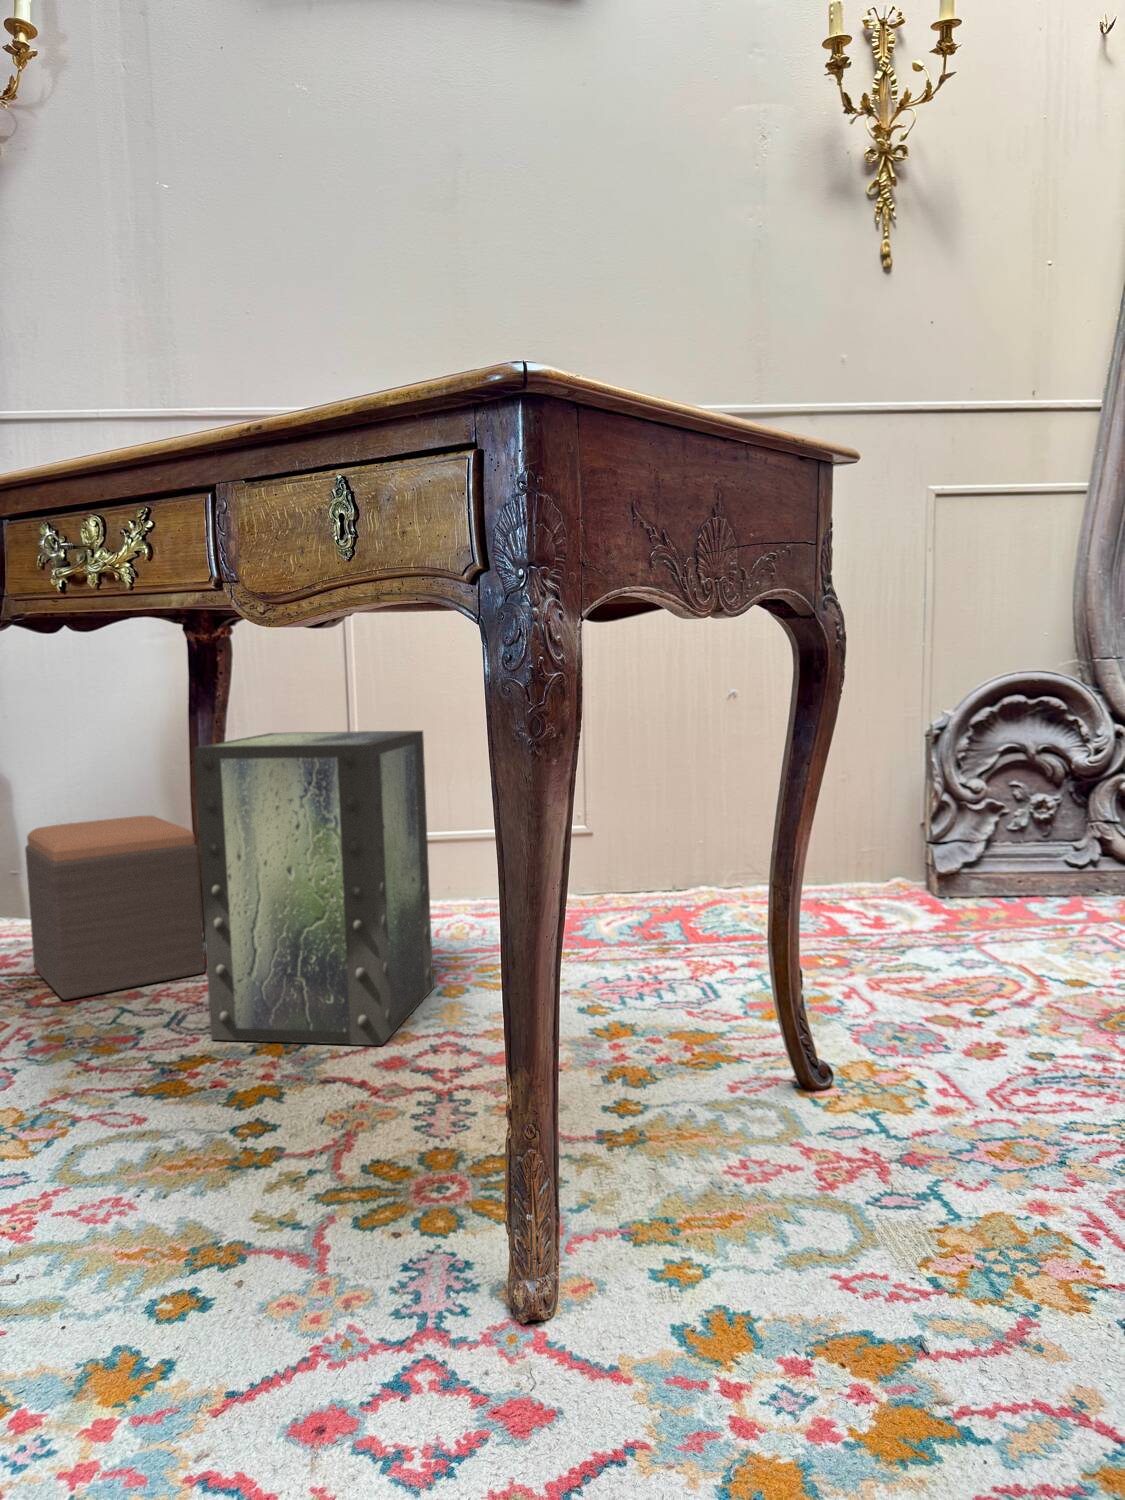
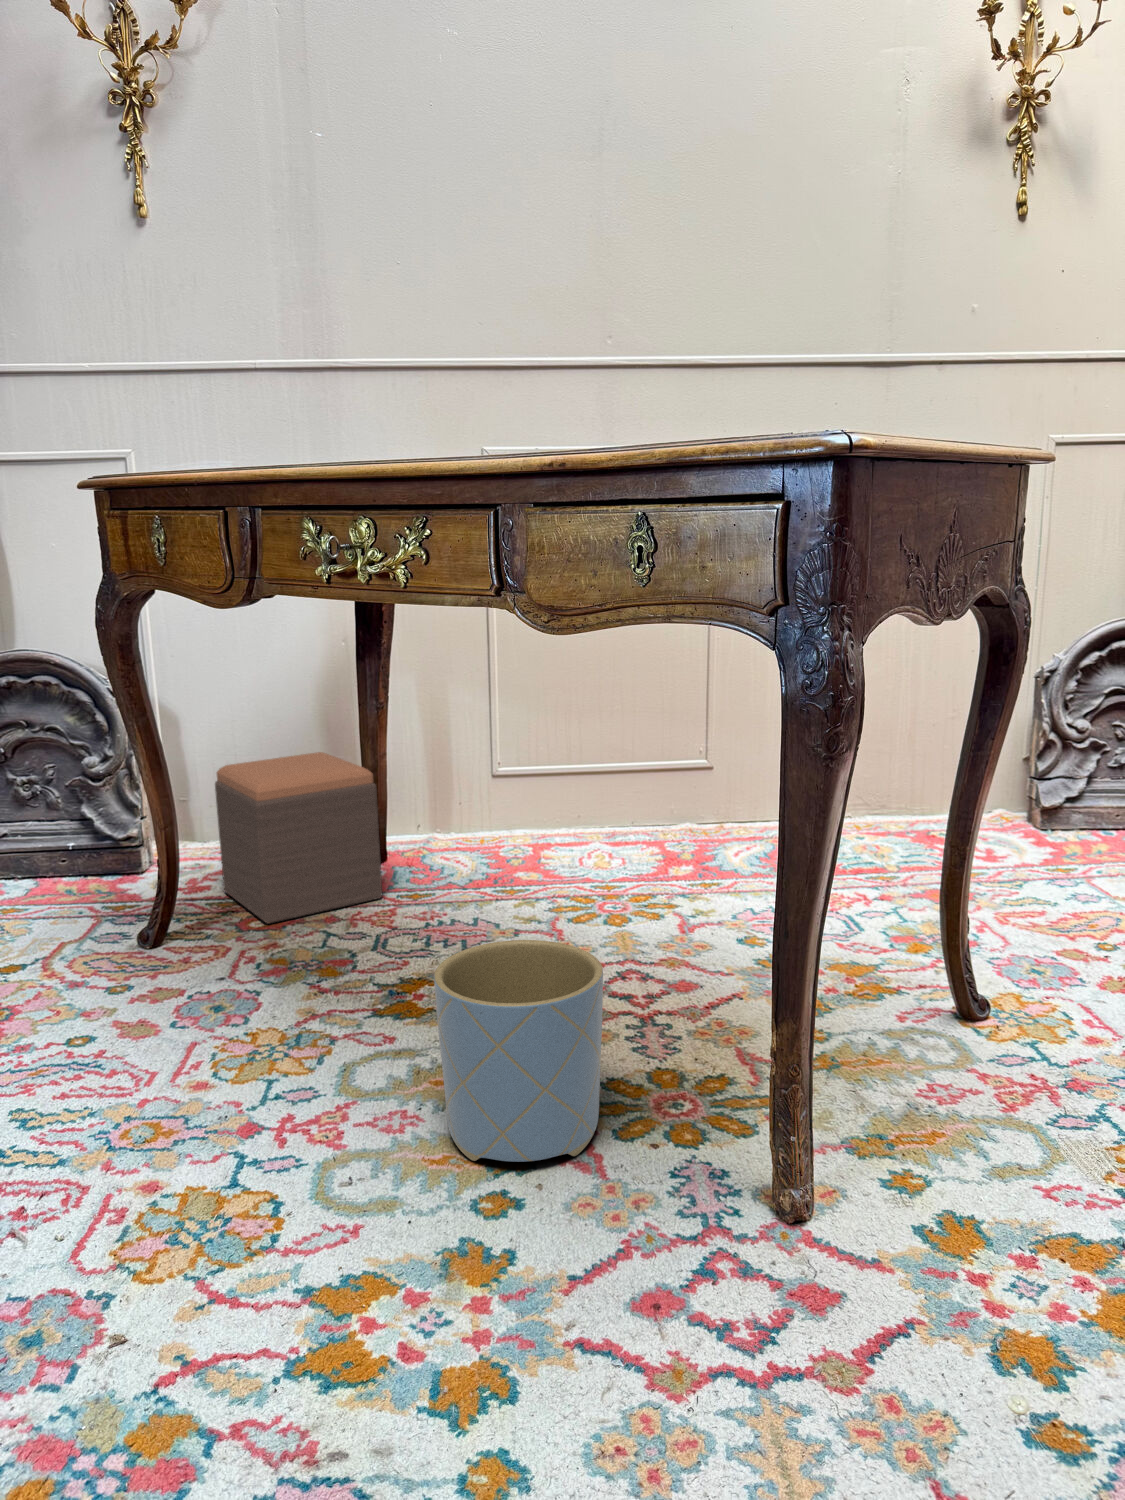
storage box: present [194,730,433,1045] -> none [406,684,599,973]
planter: none [131,991,338,1255] -> present [434,940,603,1162]

